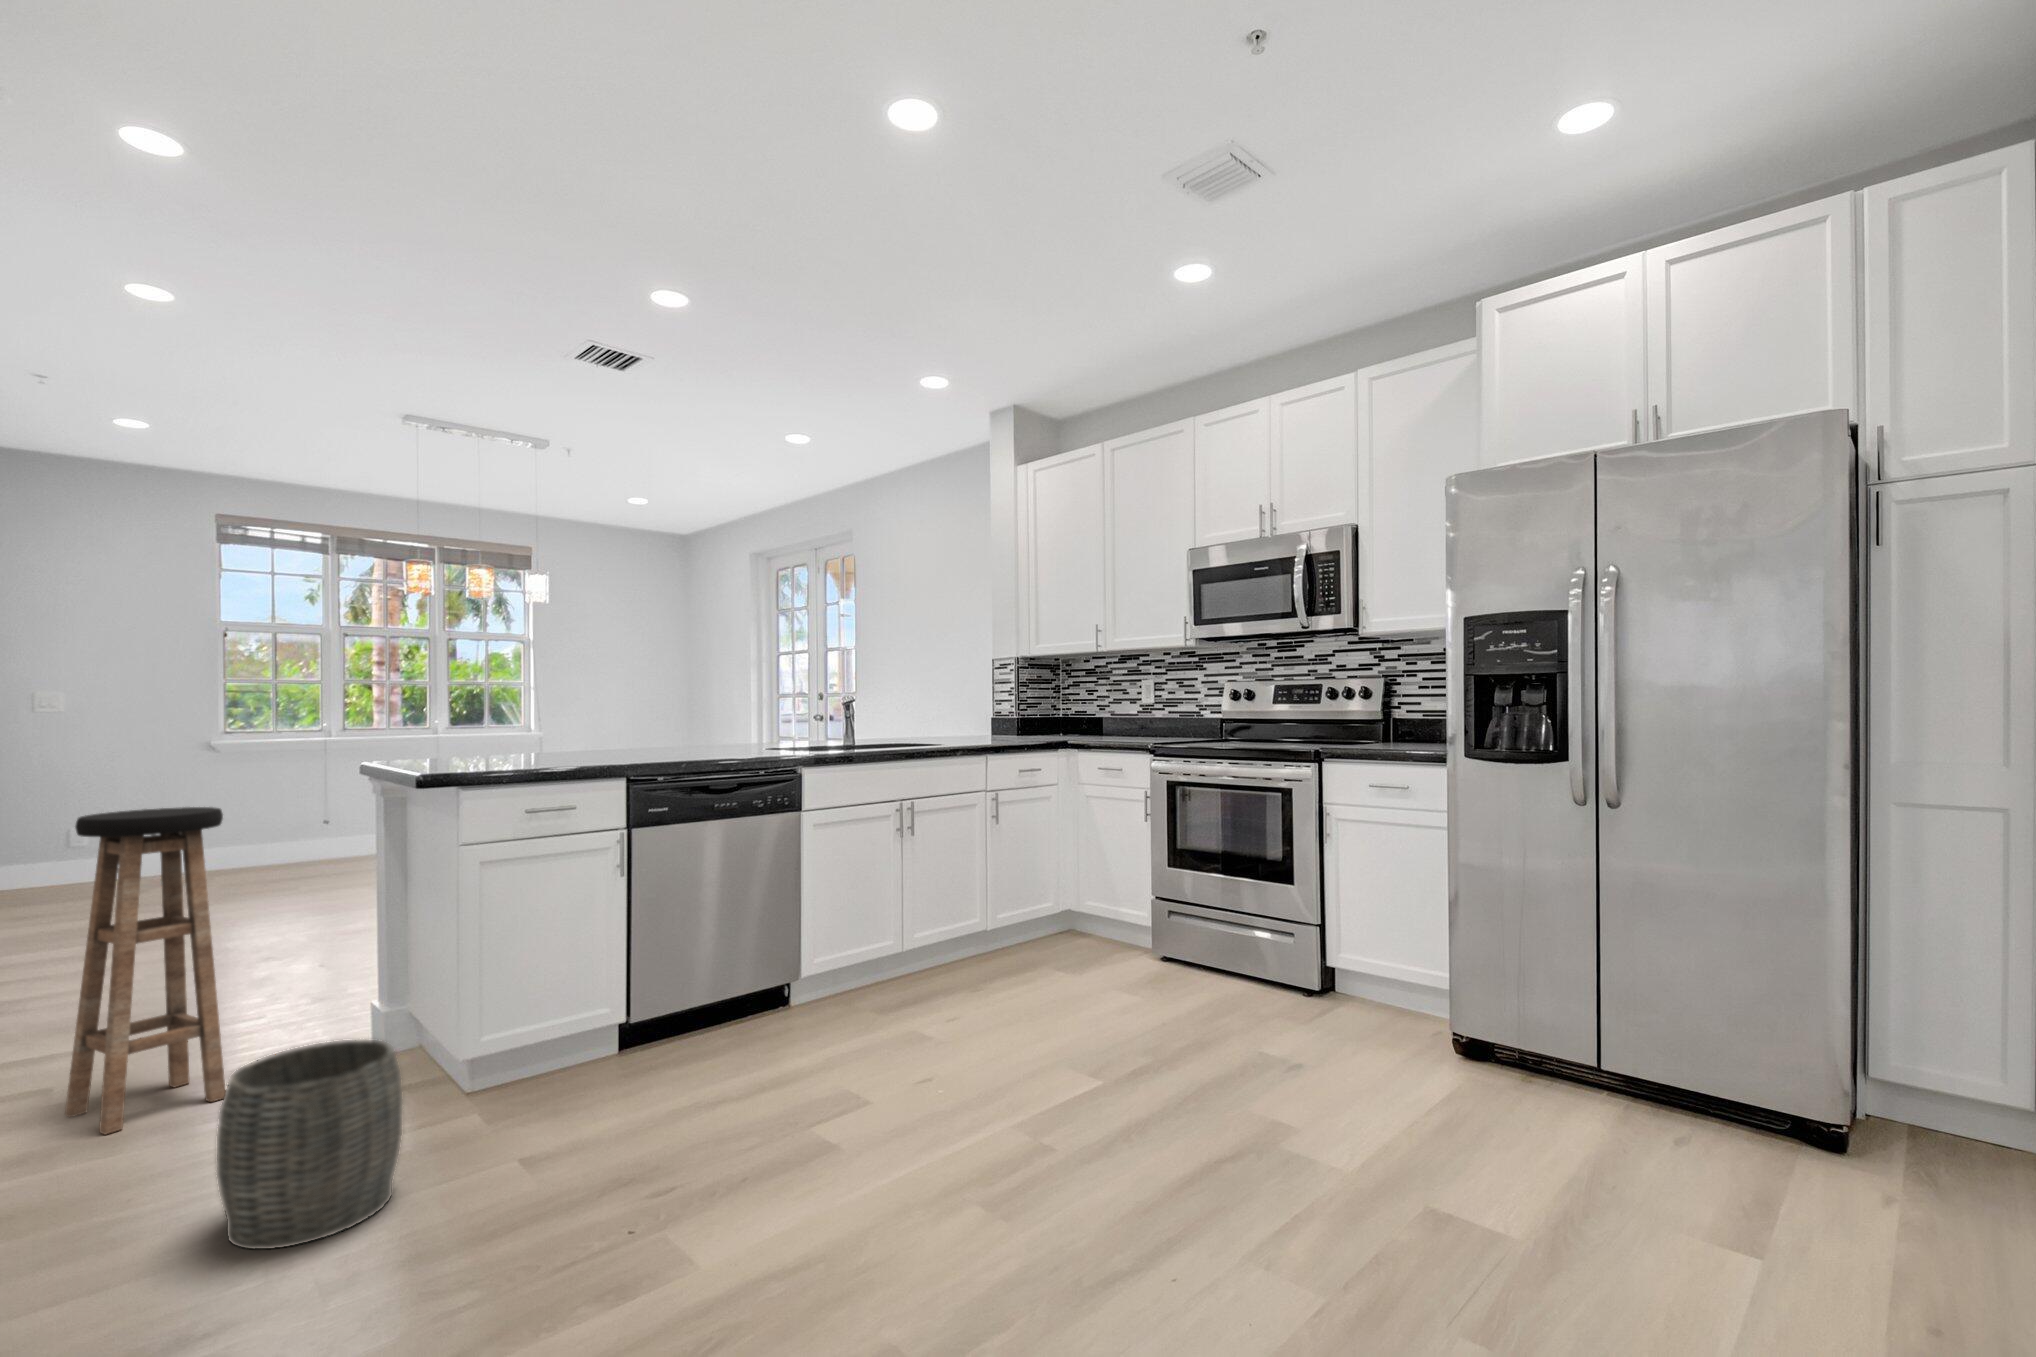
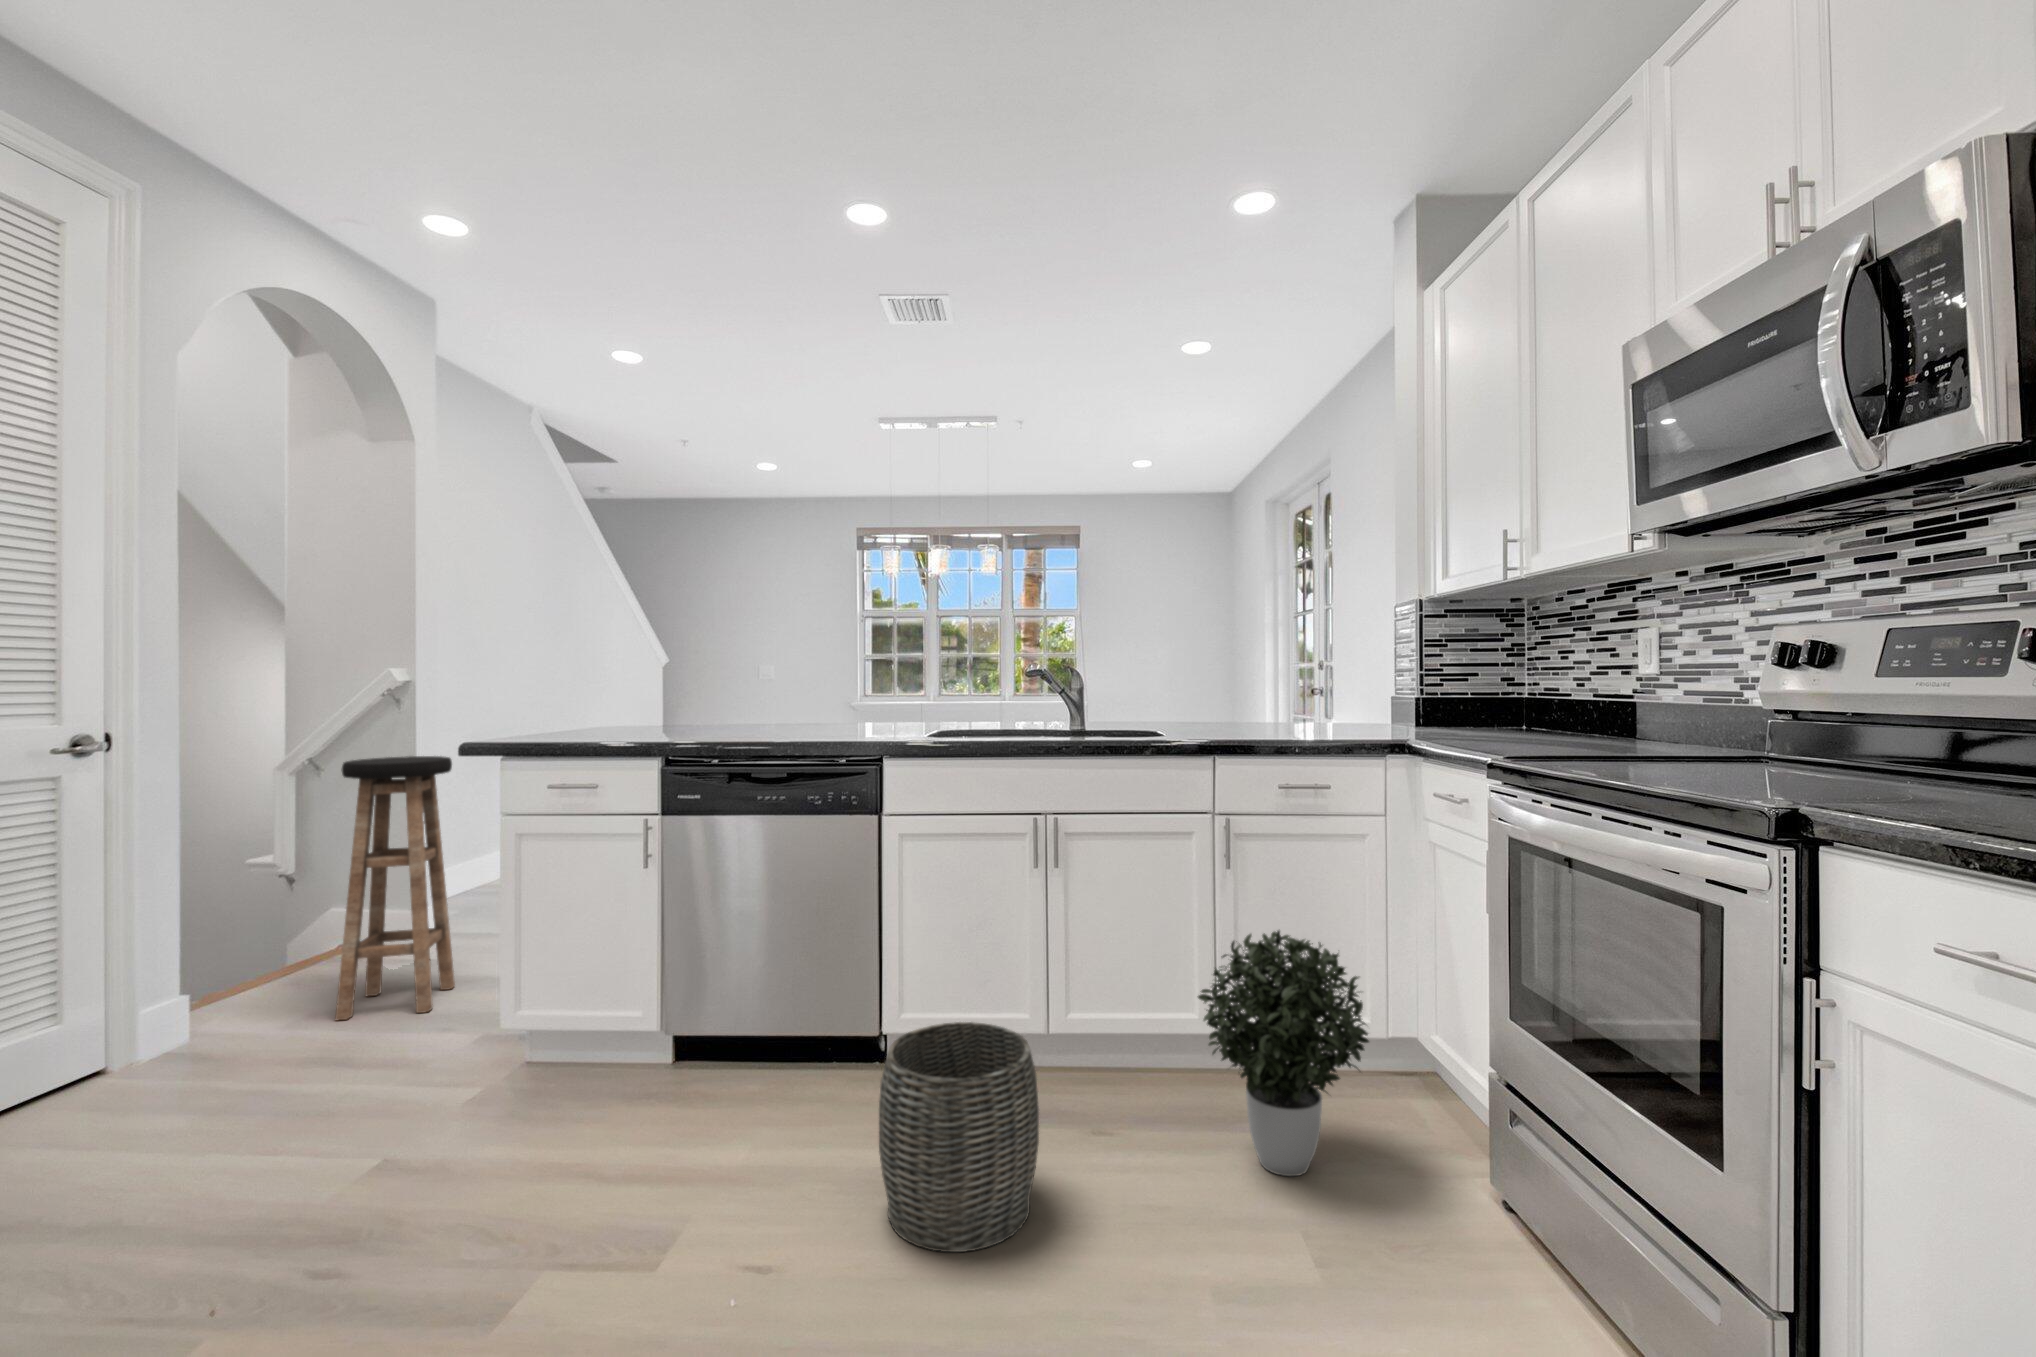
potted plant: none [1021,846,1108,977] -> present [1198,931,1369,1176]
woven basket: present [217,1040,402,1249] -> present [879,1022,1039,1252]

